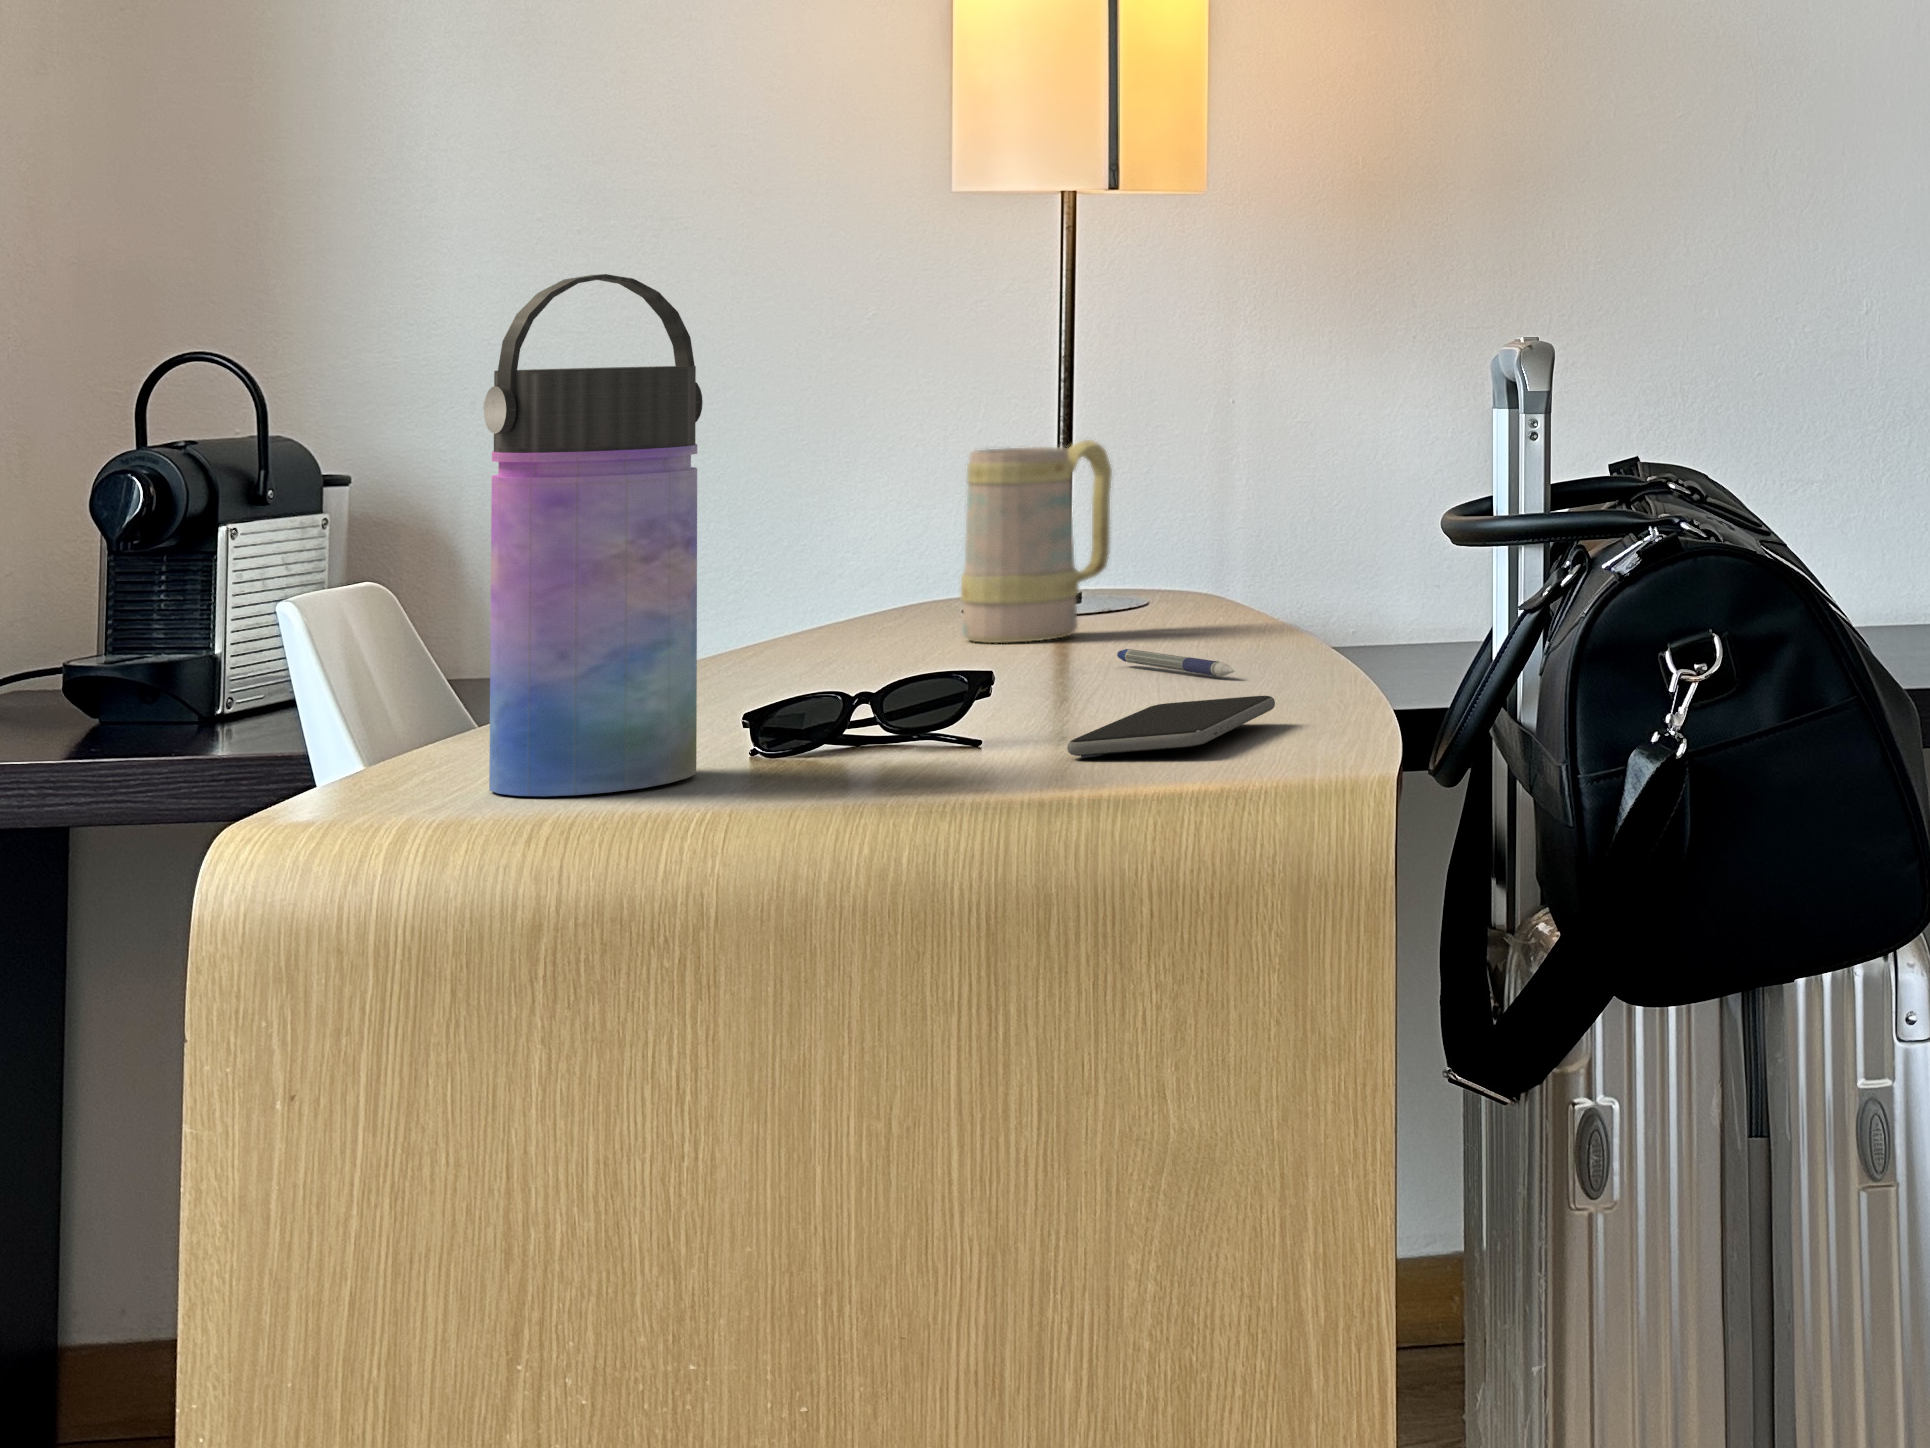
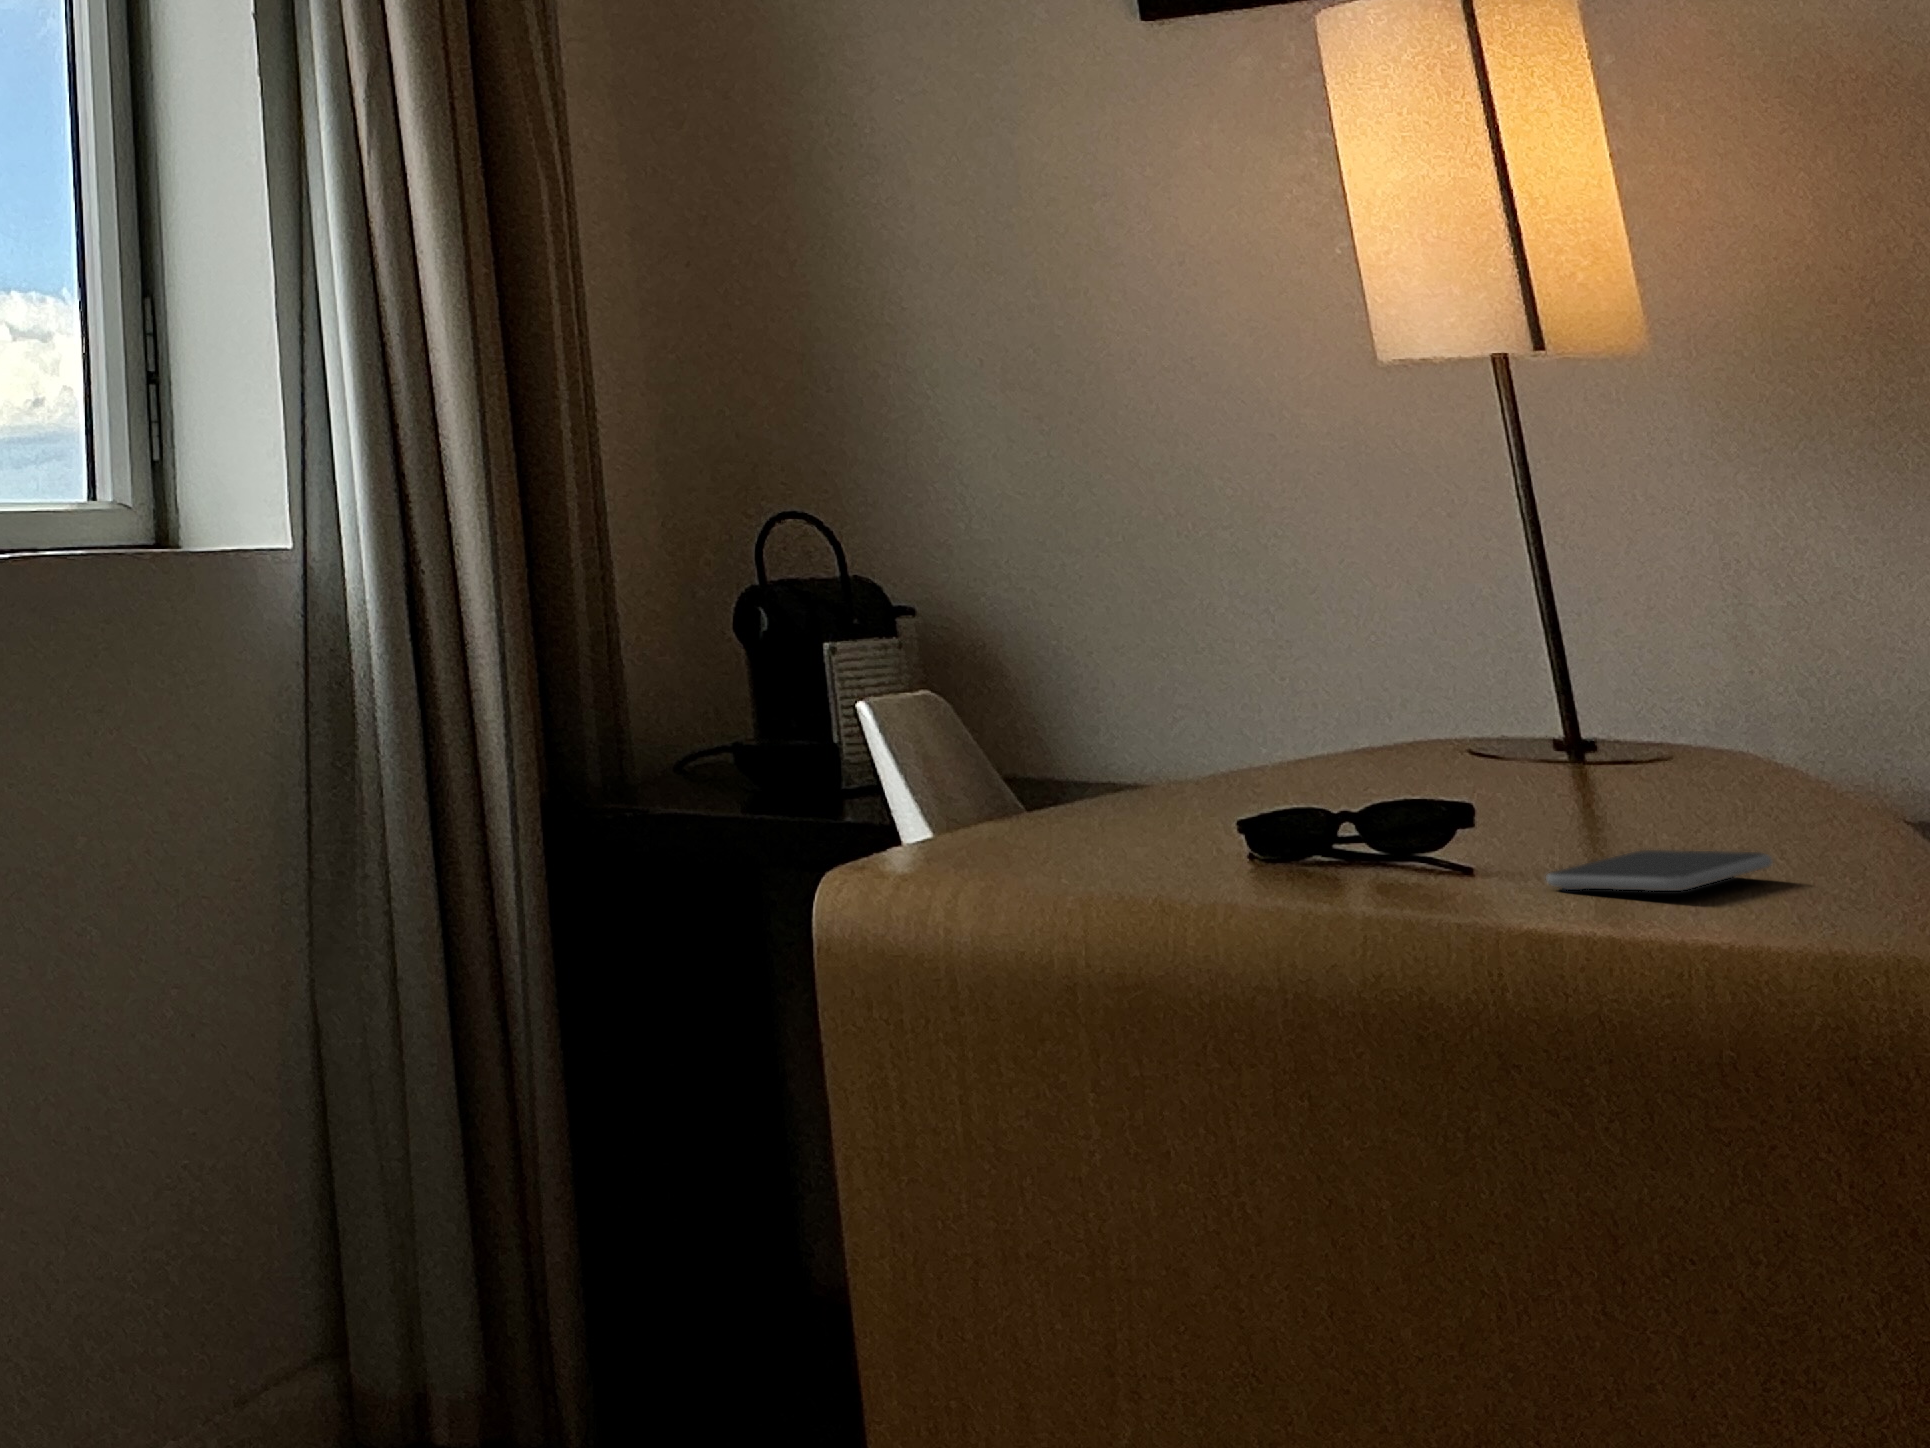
water bottle: present [483,274,703,796] -> none [1005,473,1213,872]
mug: present [960,440,1112,643] -> none [1434,596,1600,783]
pen: present [1117,649,1235,676] -> none [1615,797,1743,832]

